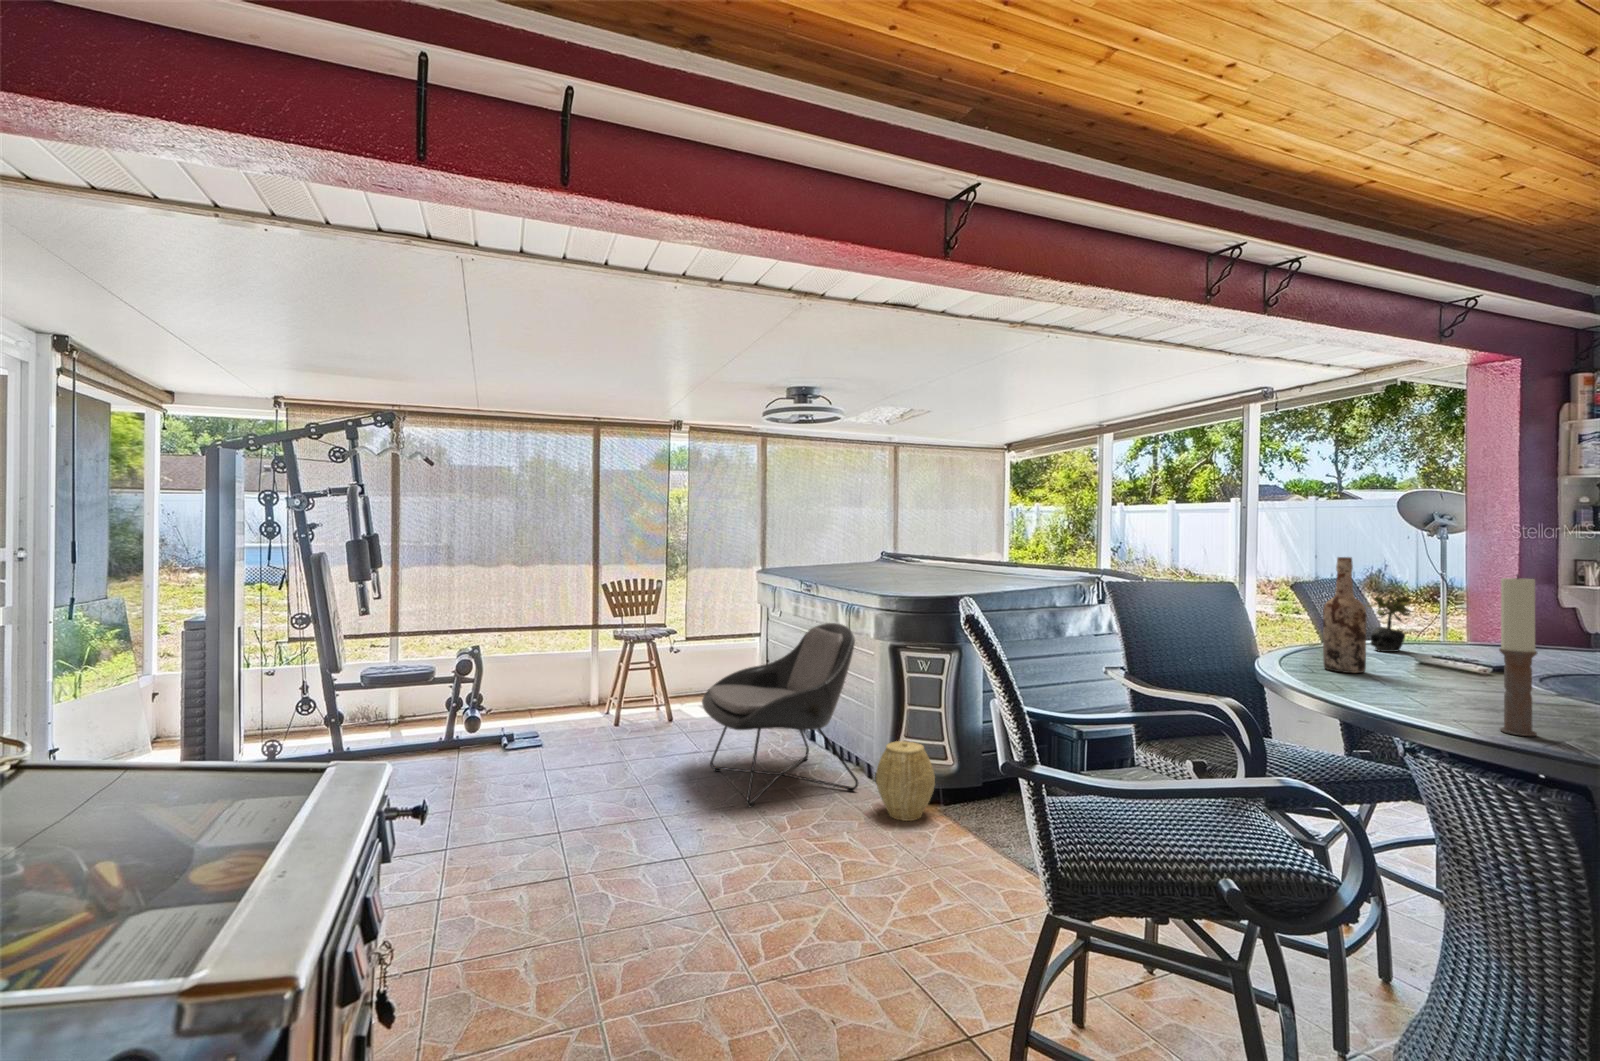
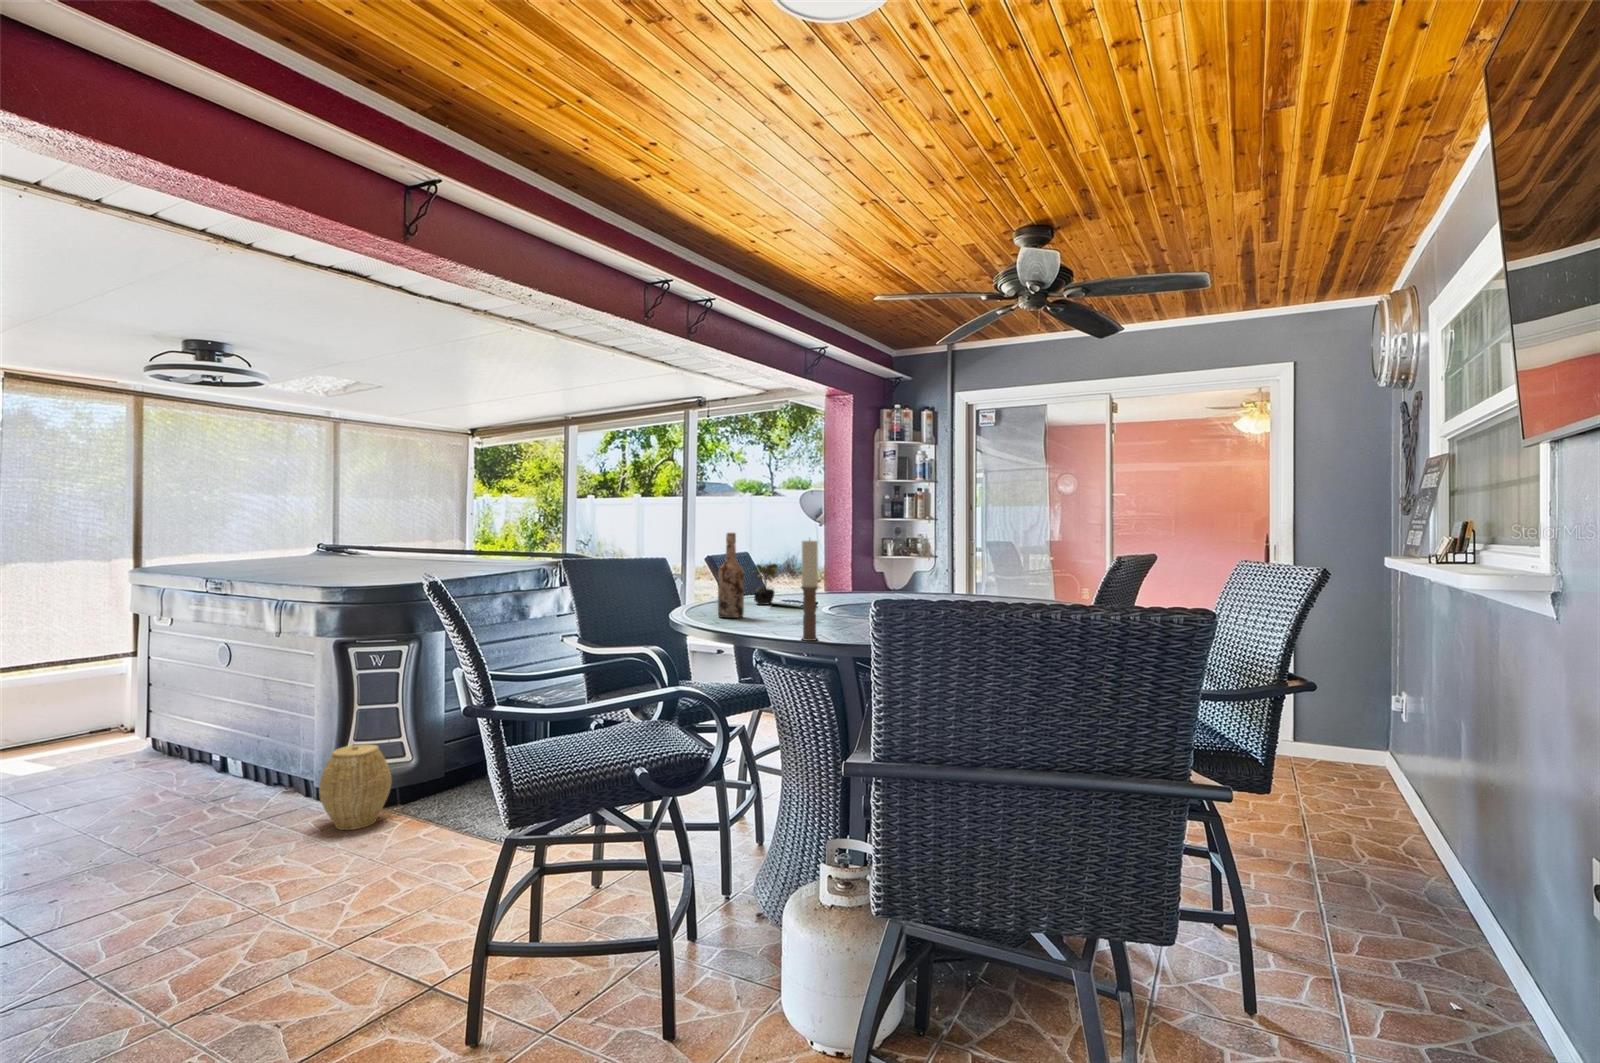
lounge chair: present [702,623,858,807] -> none [47,625,295,860]

